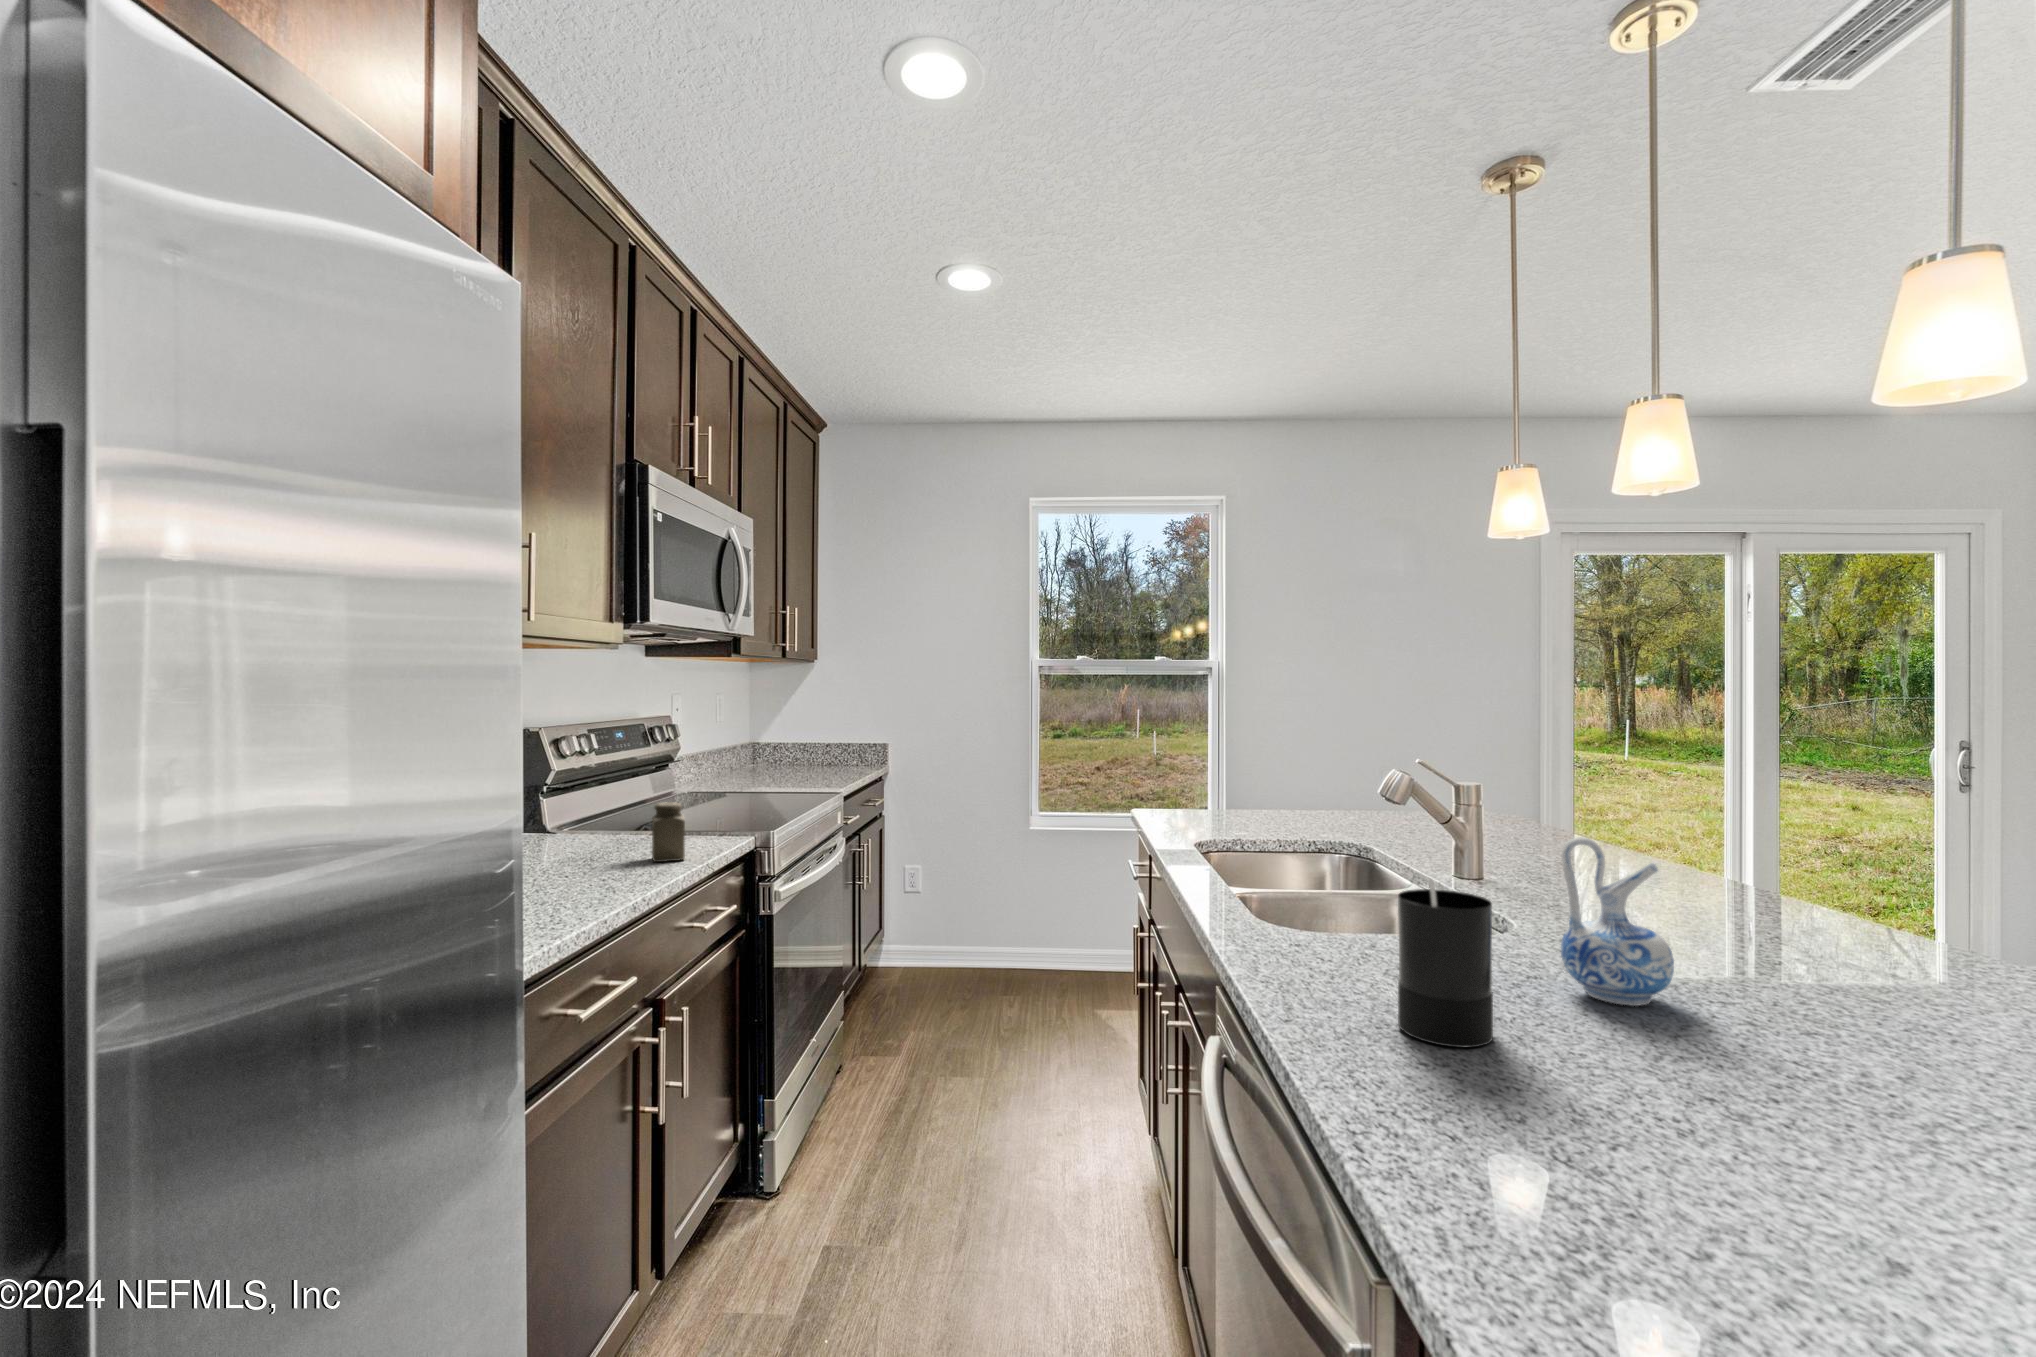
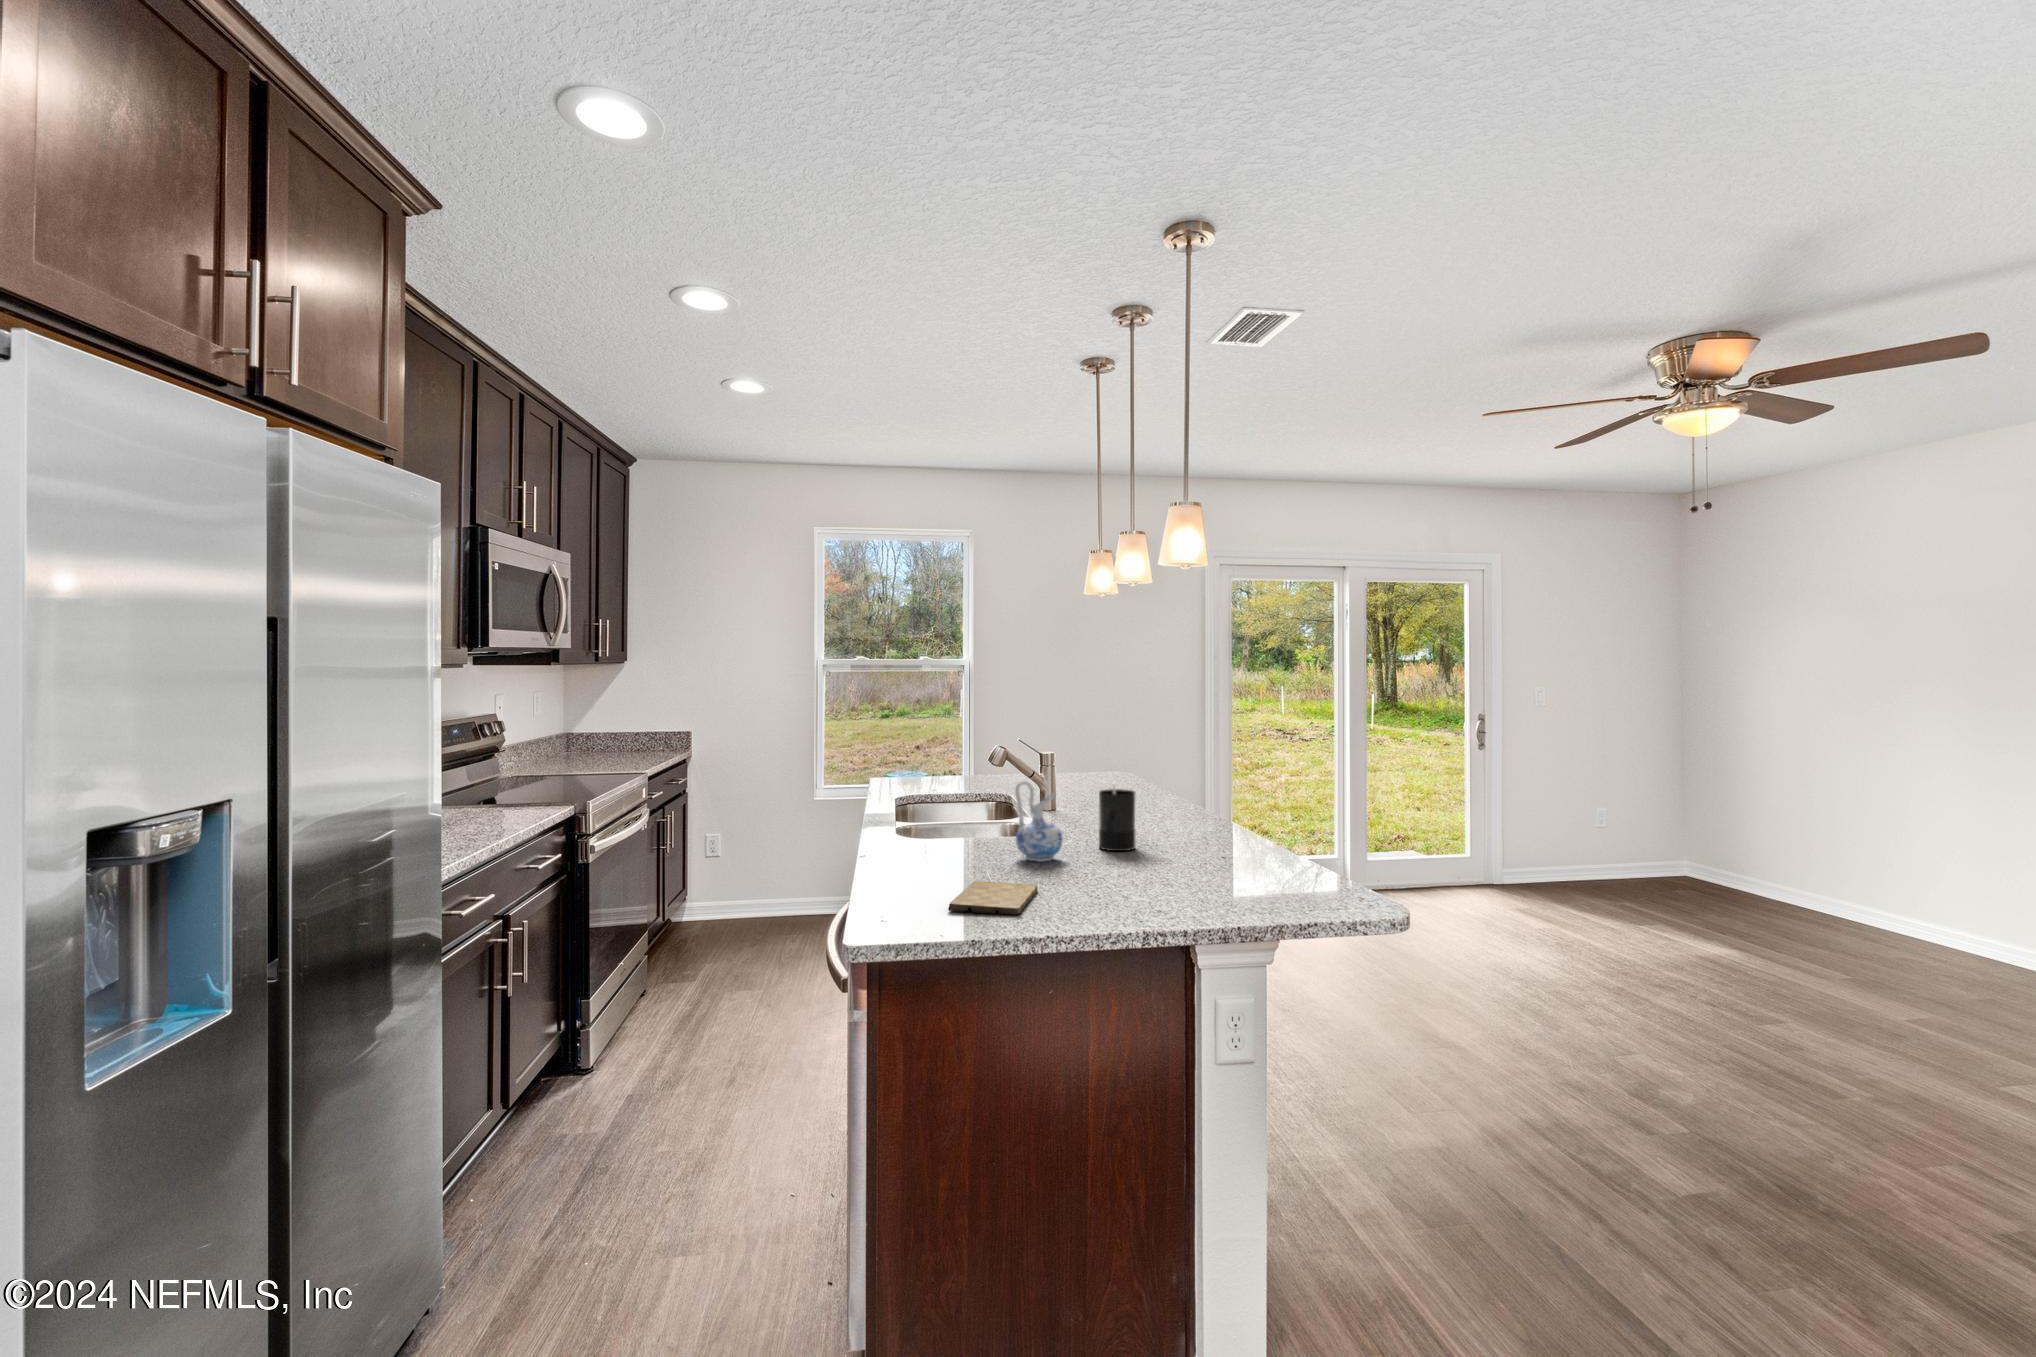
salt shaker: present [652,802,685,862] -> none [496,781,522,823]
candle: present [1398,875,1493,1048] -> present [1099,785,1136,851]
cutting board: none [1583,1075,1867,1235] -> present [948,881,1037,915]

